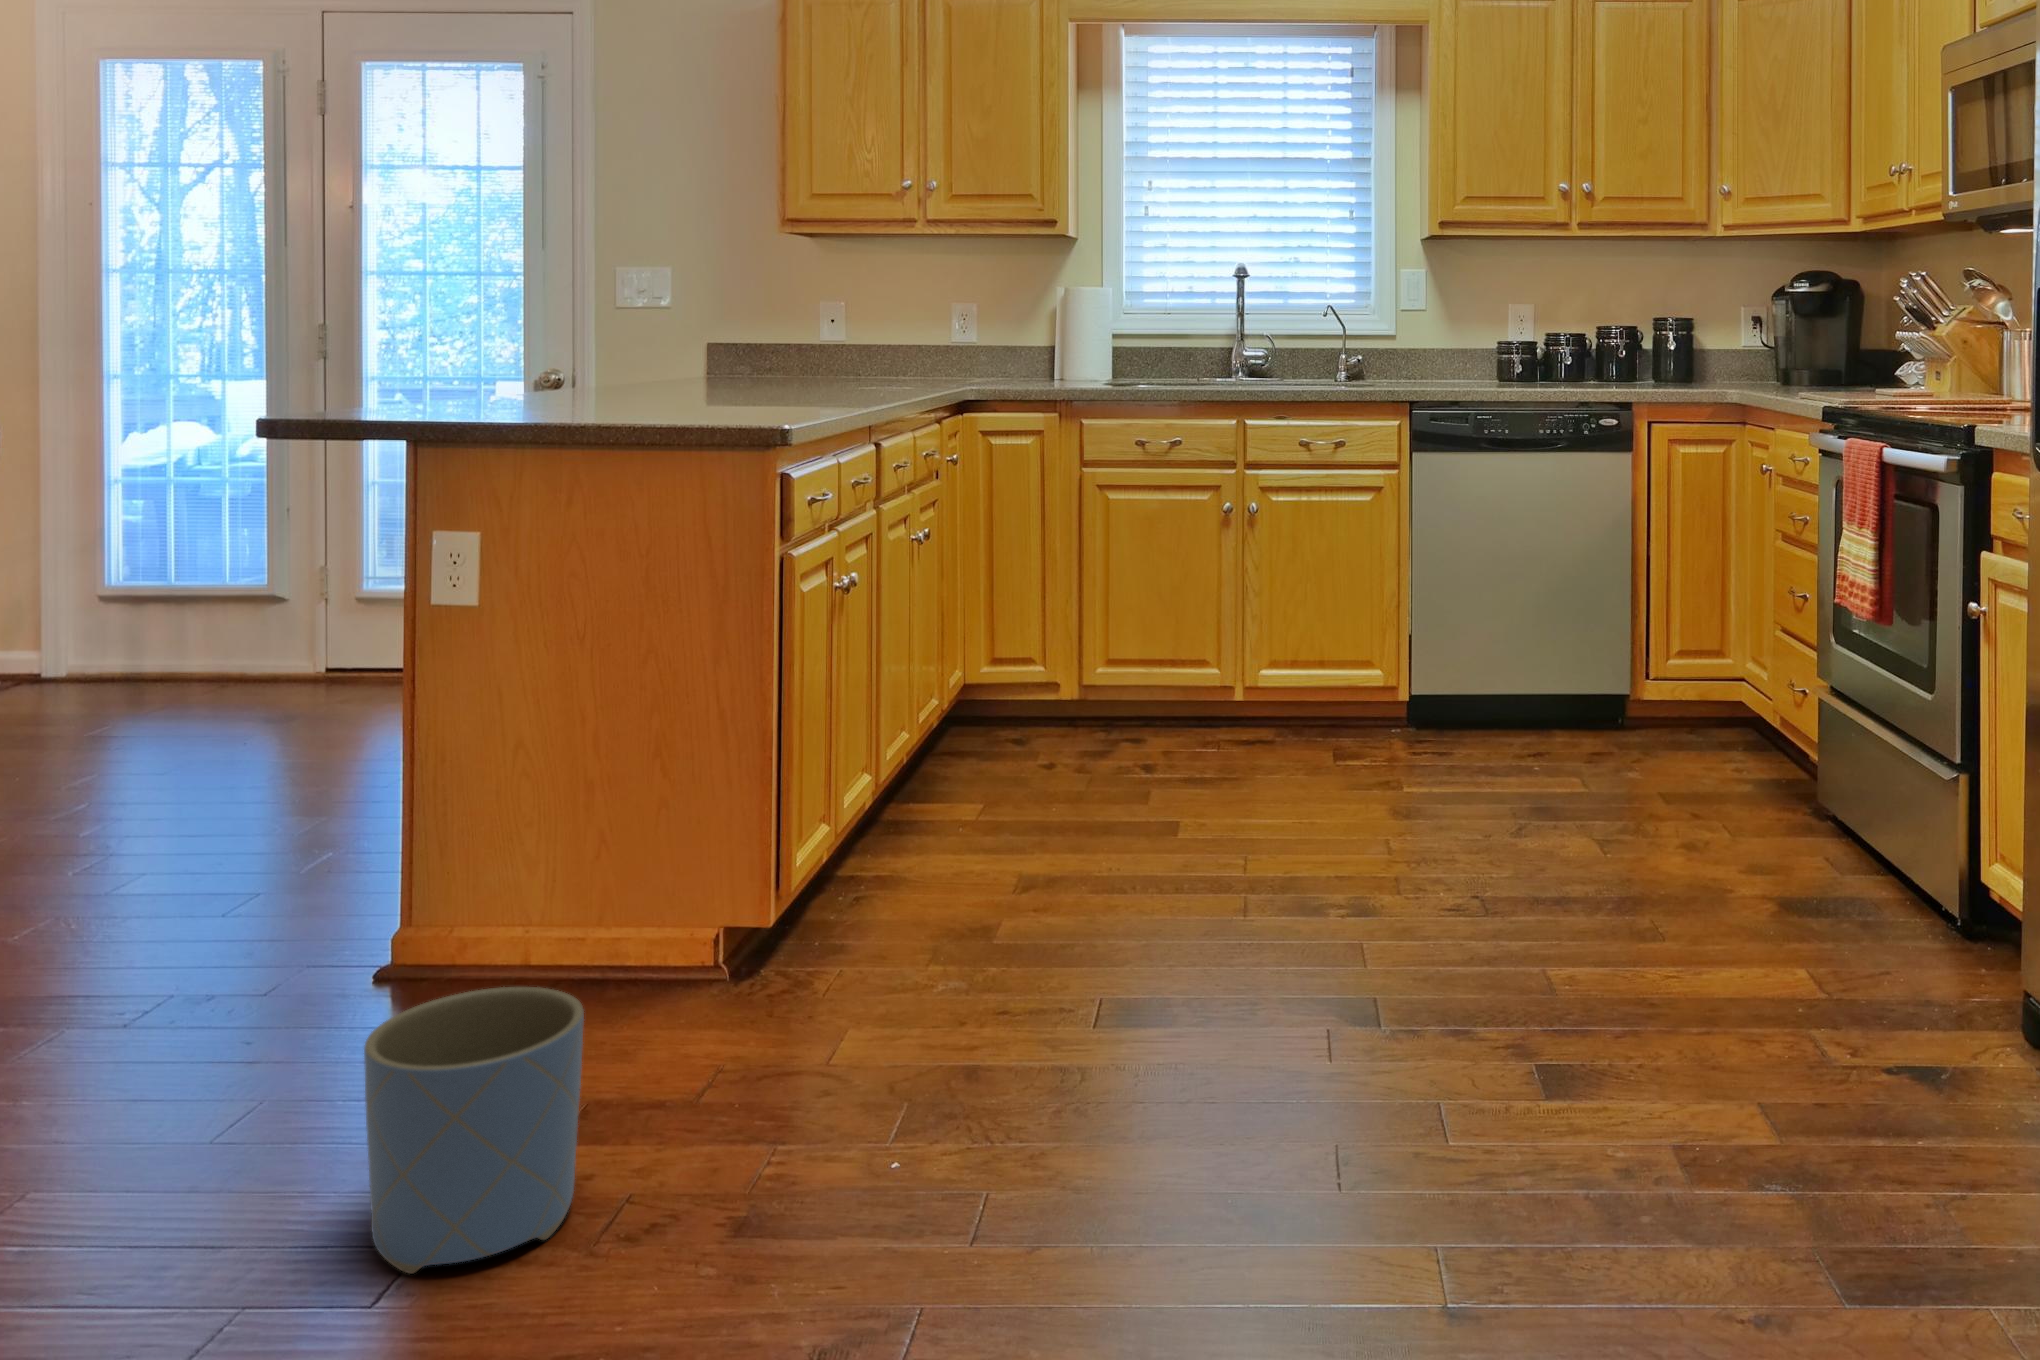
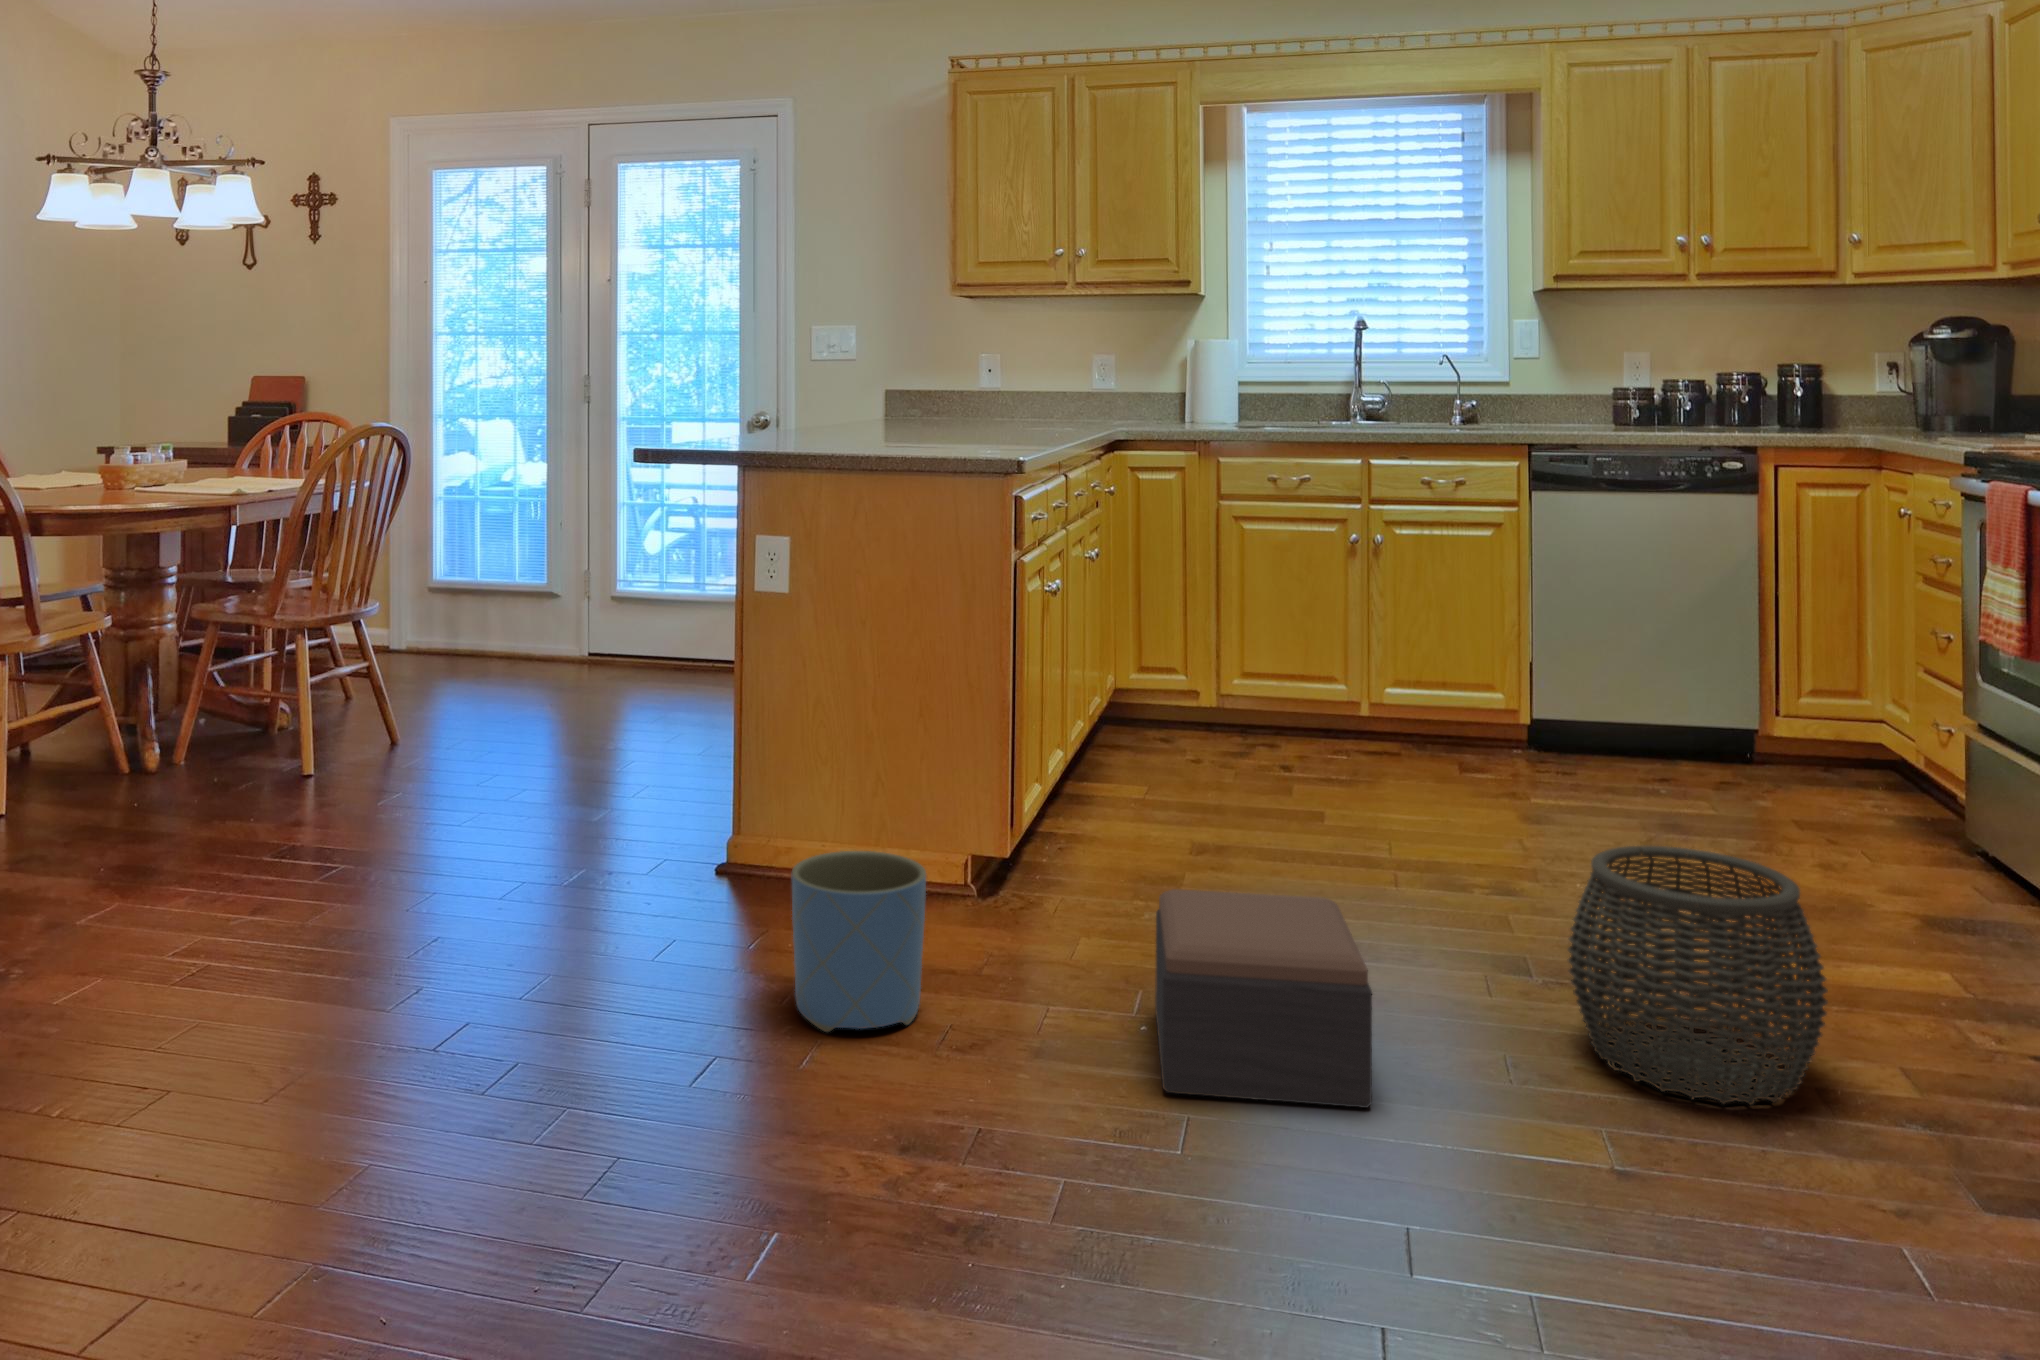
woven basket: none [1419,878,1697,1196] -> present [1568,846,1828,1105]
footstool: none [895,987,1174,1299] -> present [1155,889,1372,1108]

